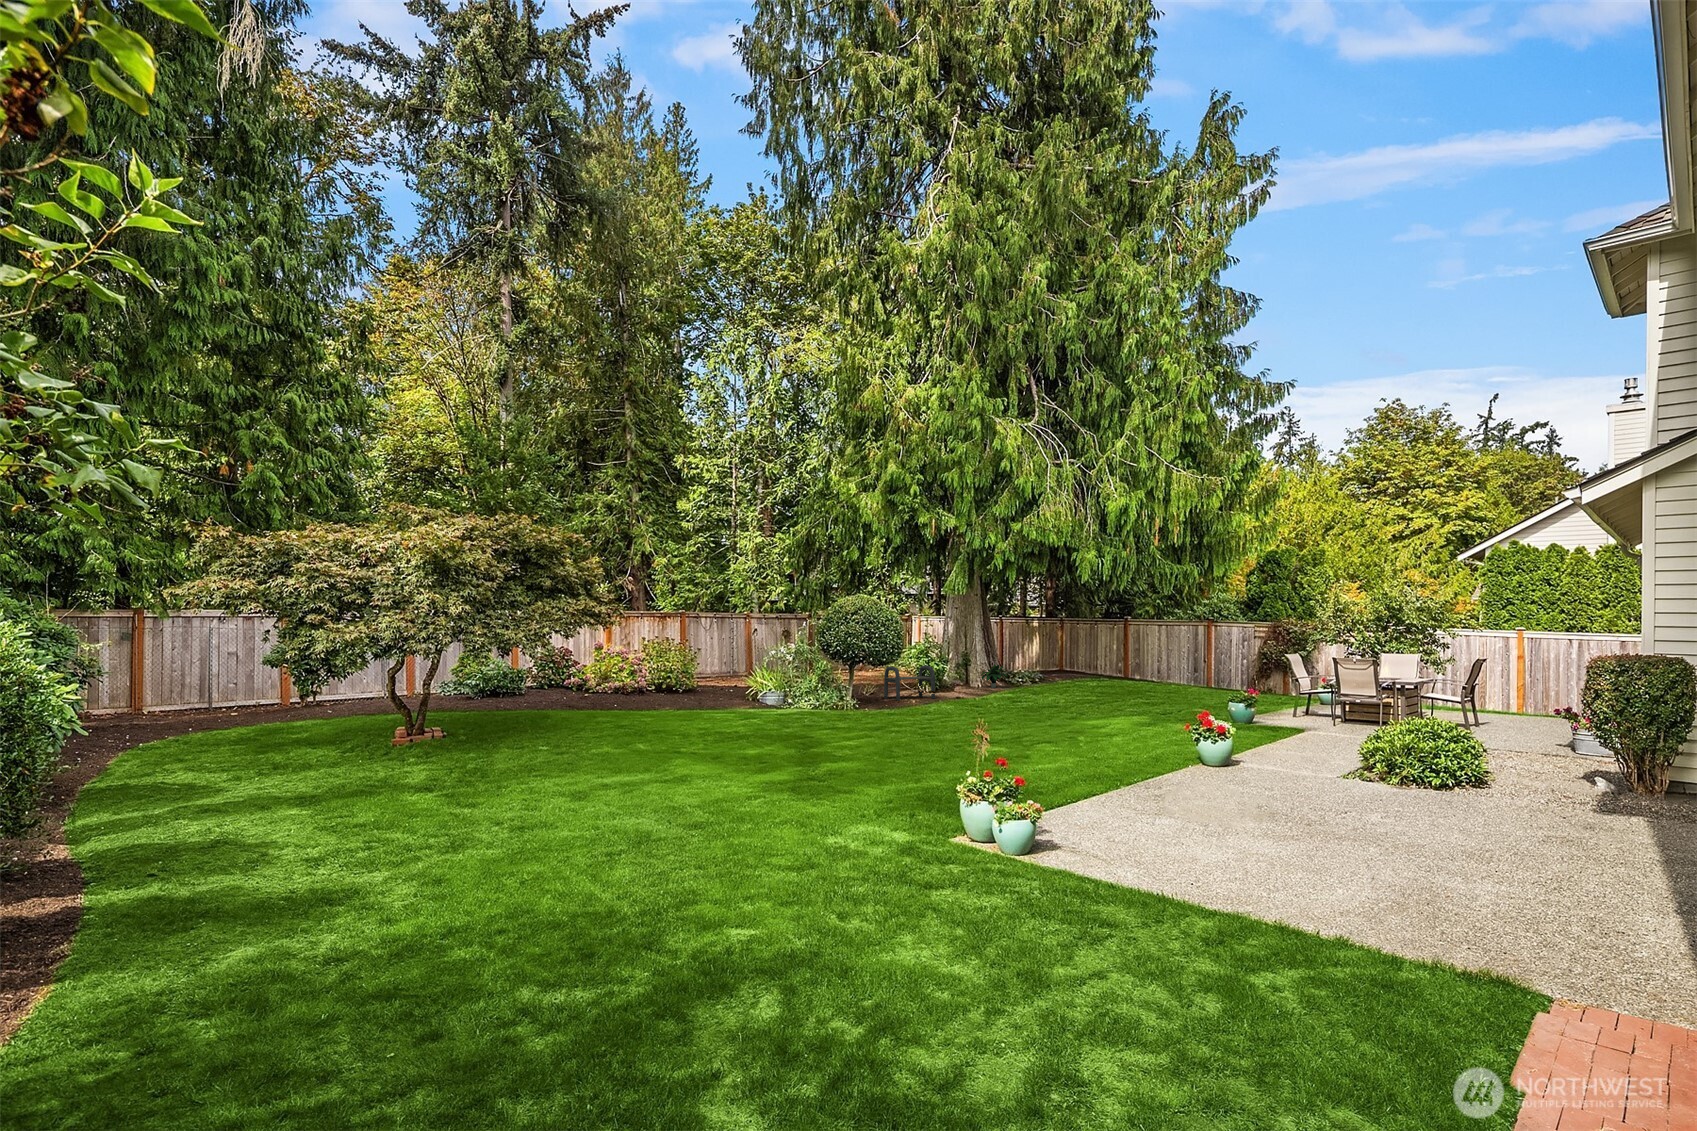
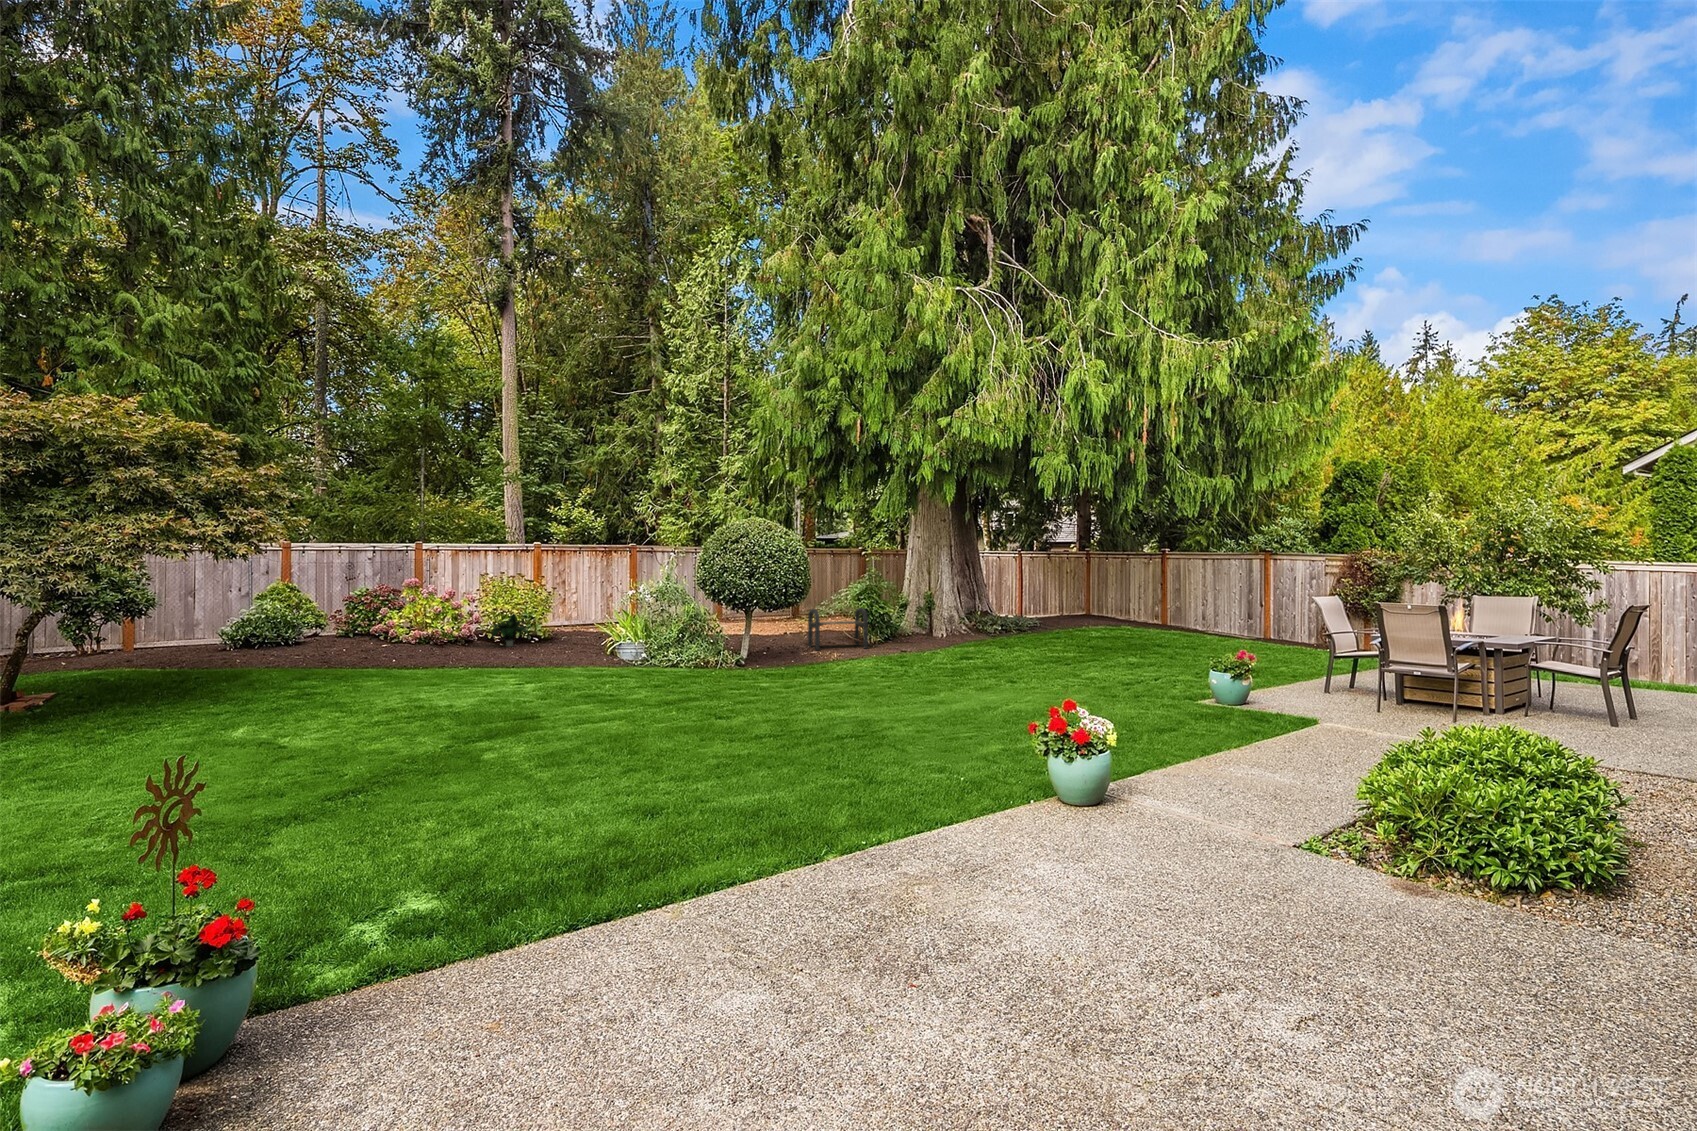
potted plant: present [981,664,1007,688] -> present [492,614,528,647]

